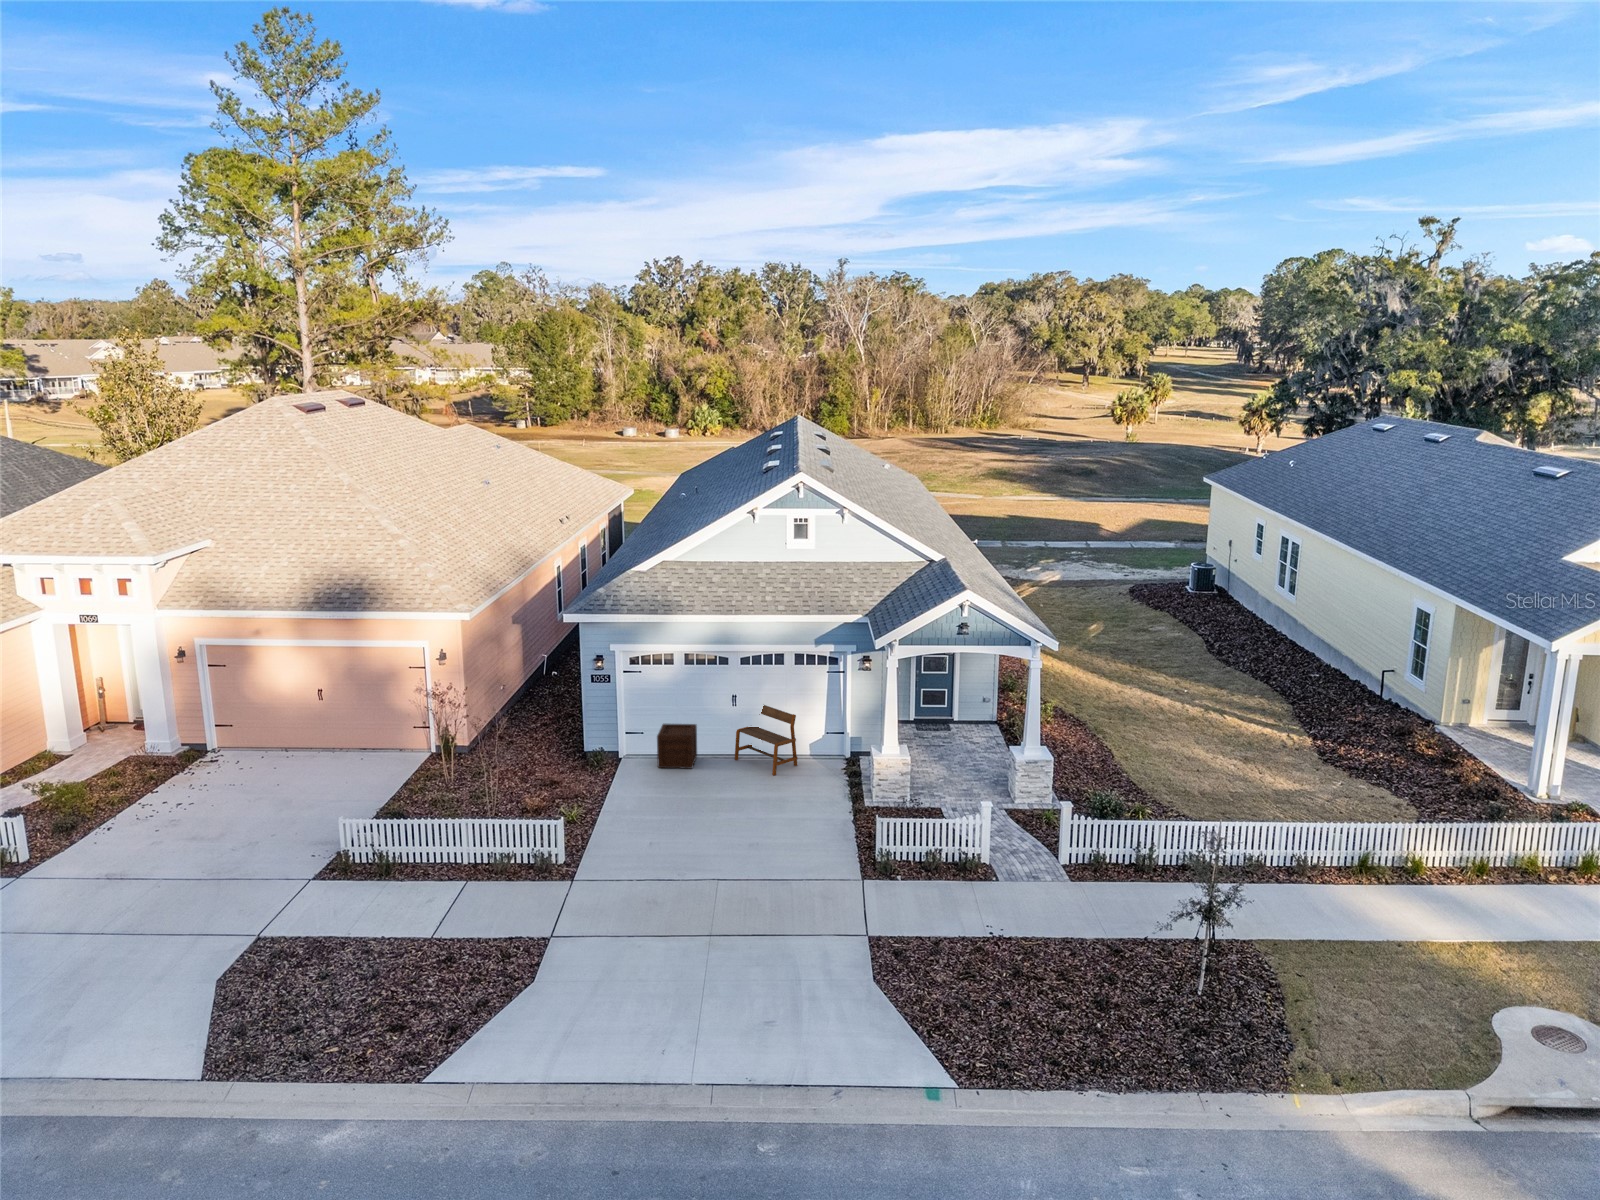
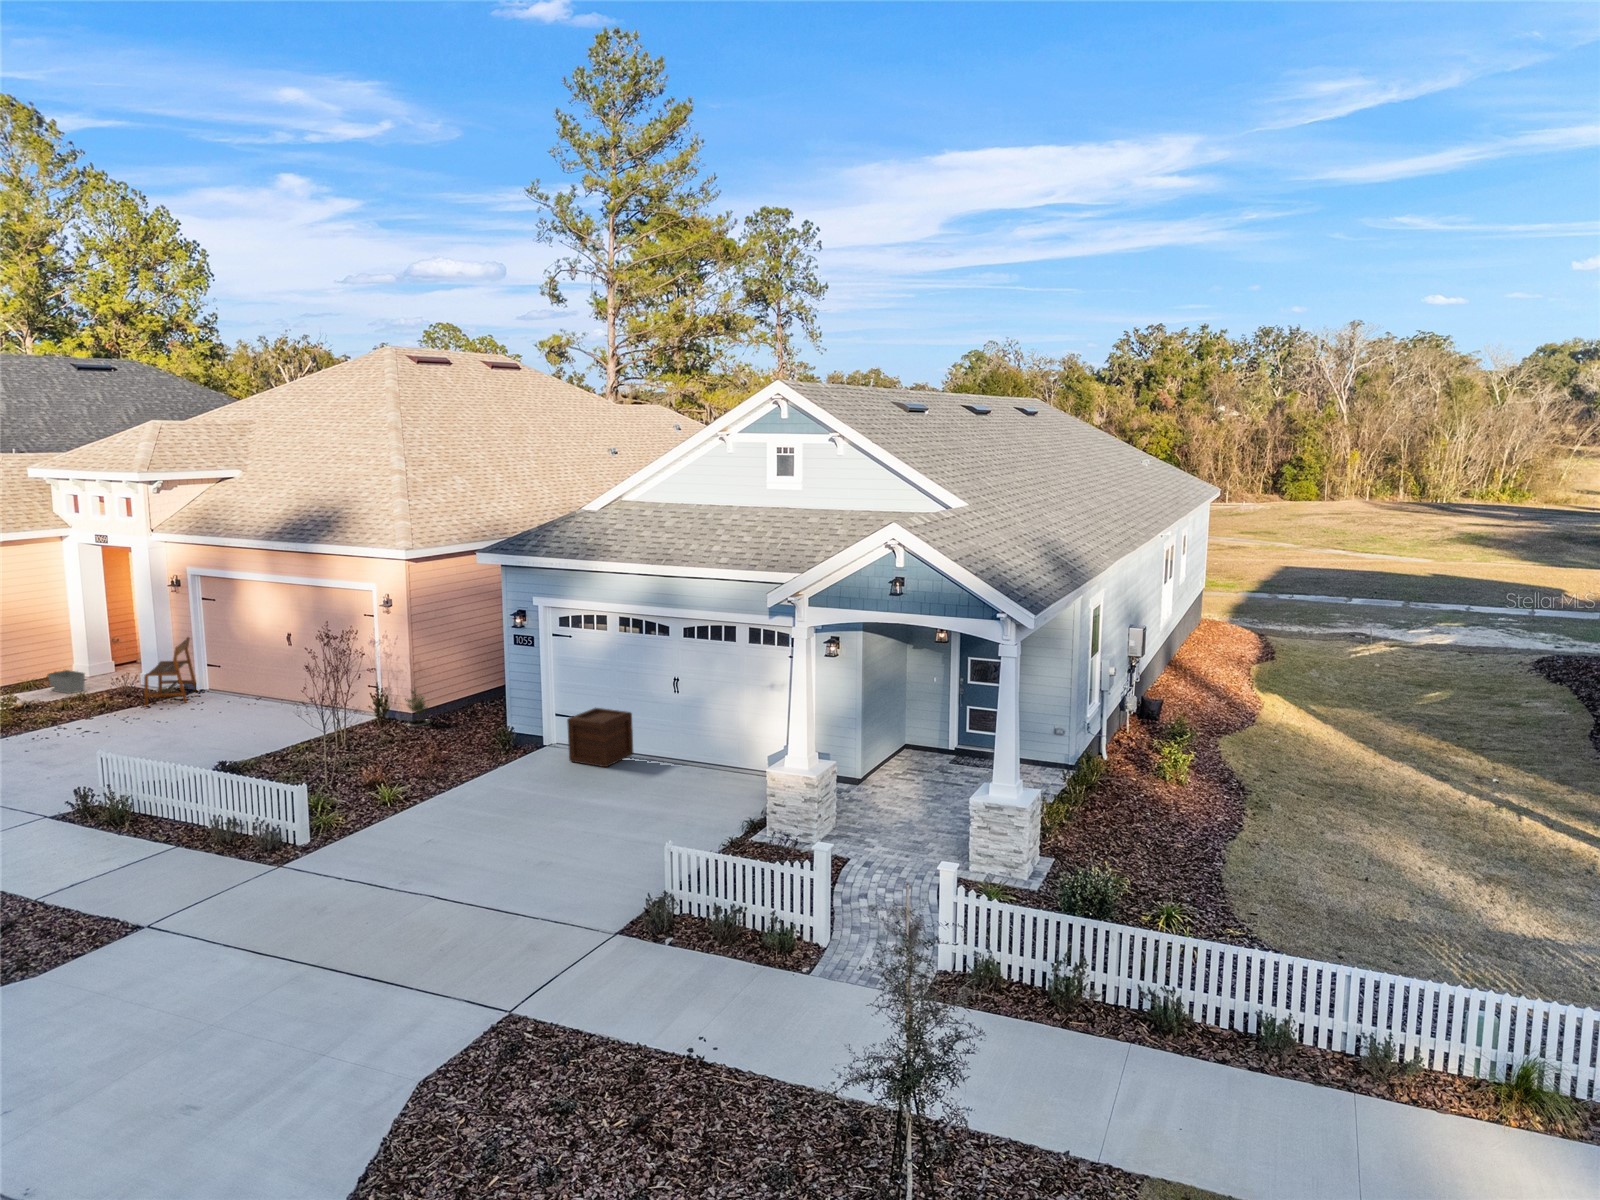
bench: present [735,705,798,775] -> present [144,637,196,706]
potted tree: none [466,722,490,756] -> present [405,691,429,726]
storage bin: none [20,746,66,769] -> present [48,670,85,694]

